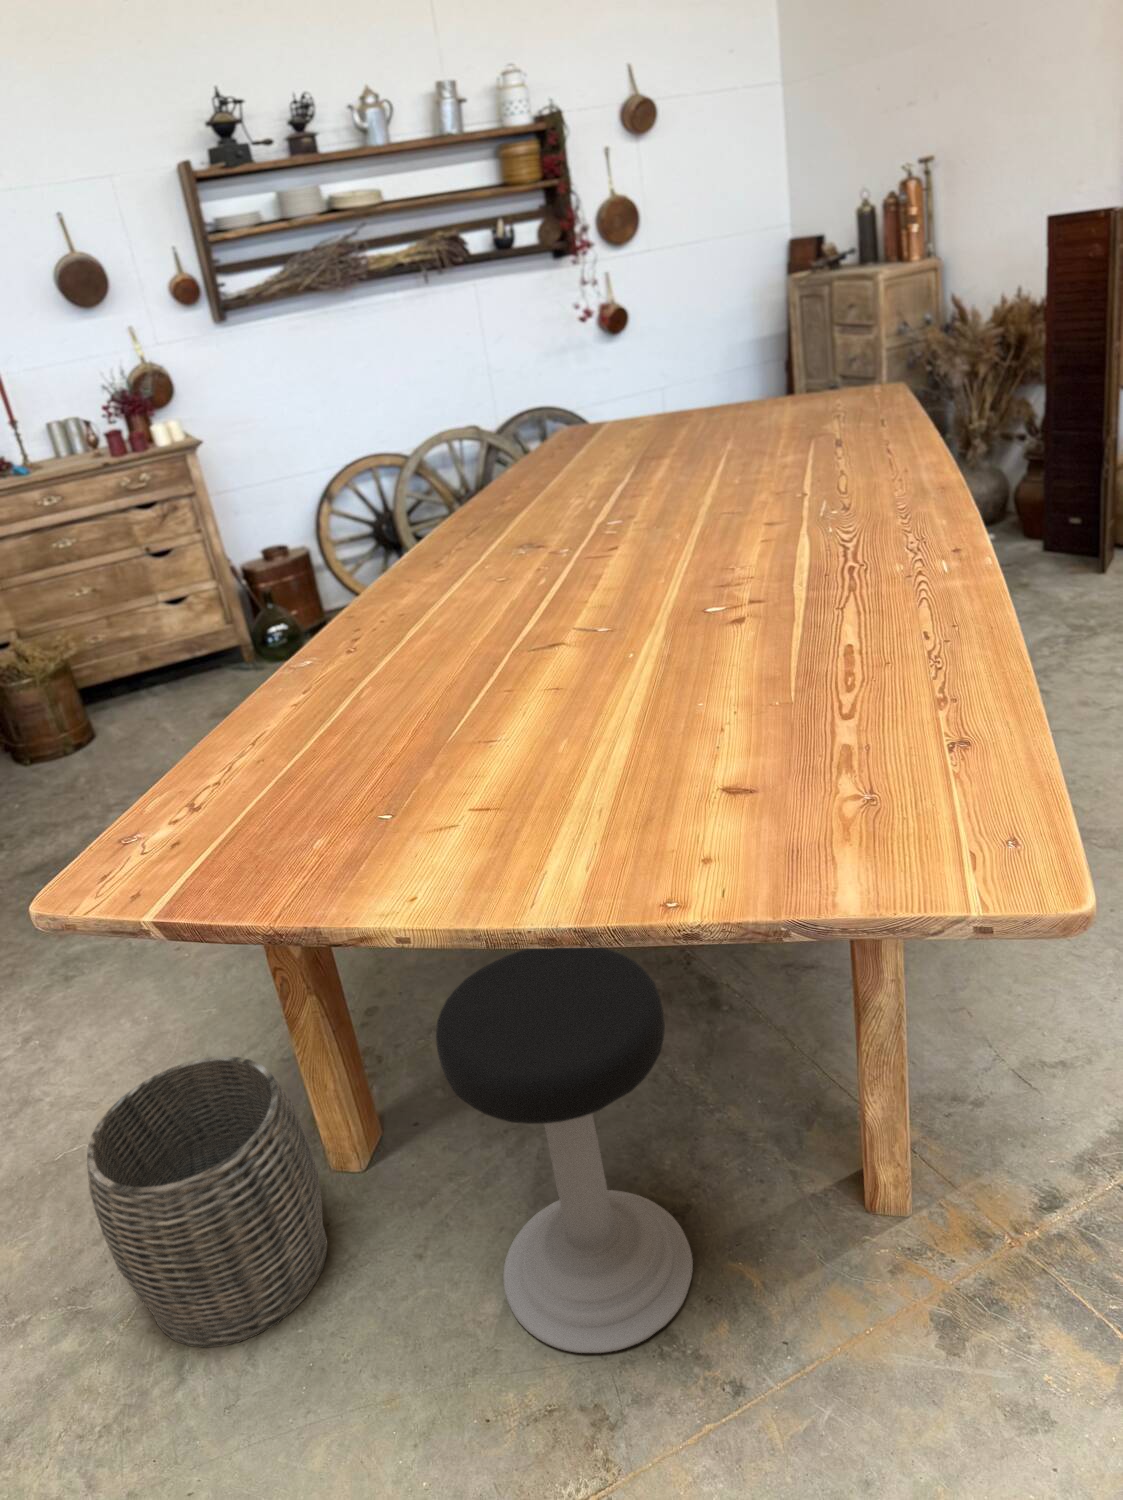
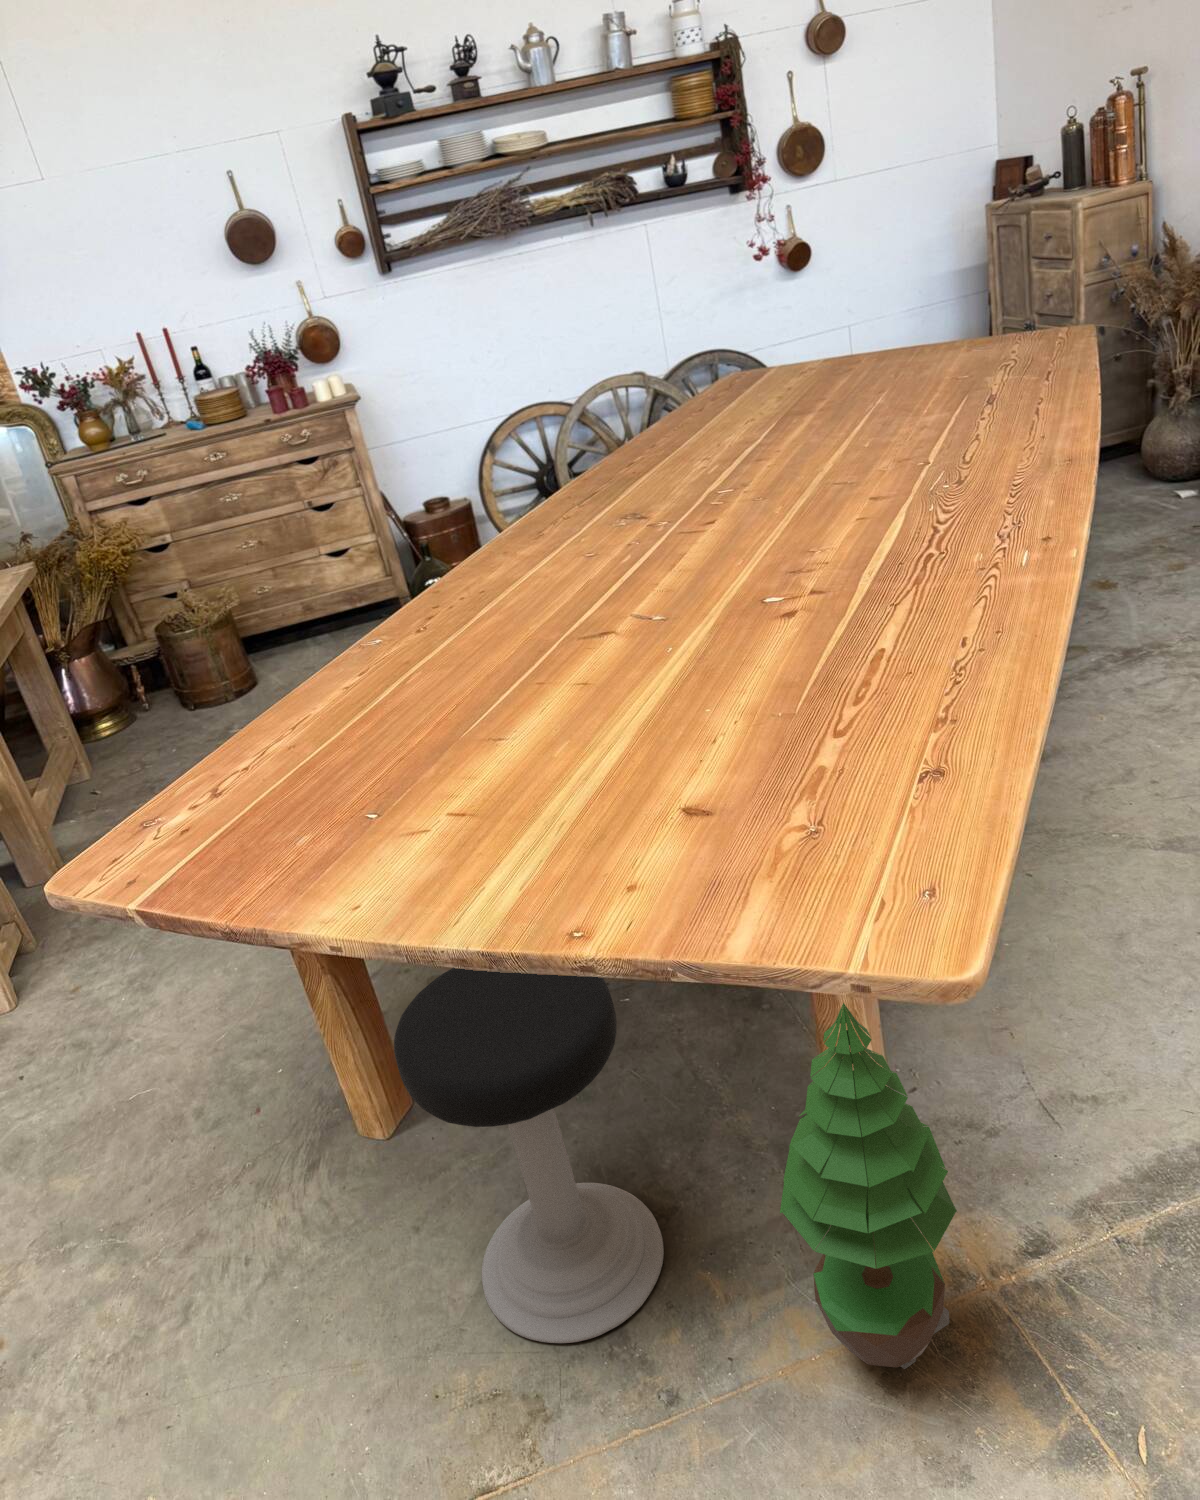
potted tree: none [847,957,1022,1328] -> present [780,1003,957,1369]
woven basket: present [87,1056,327,1348] -> none [110,1023,340,1290]

